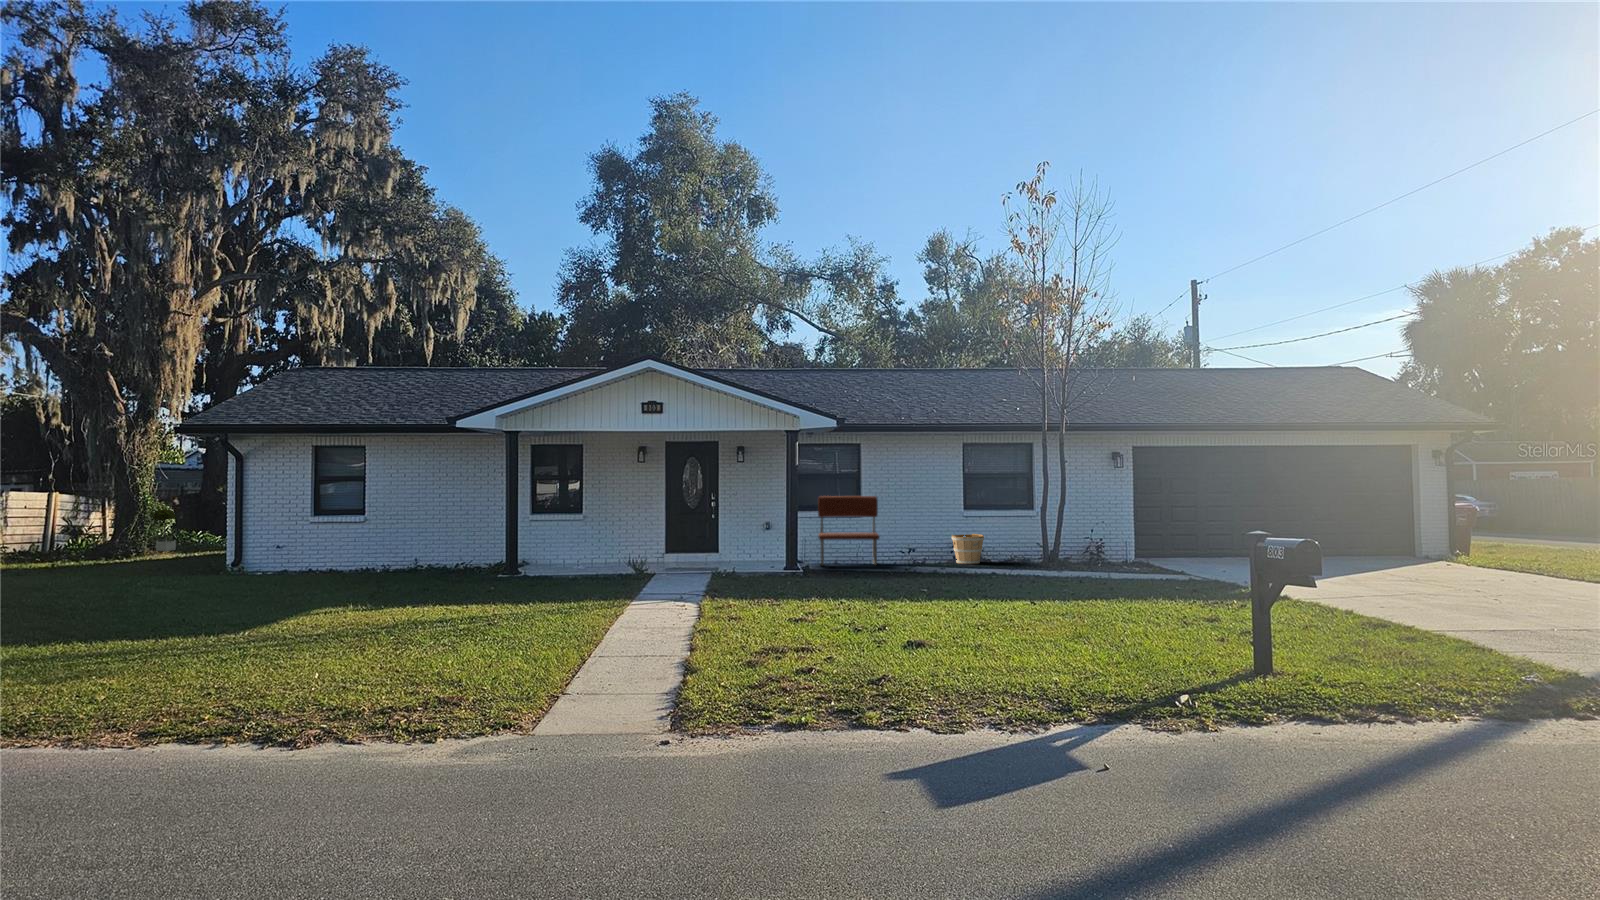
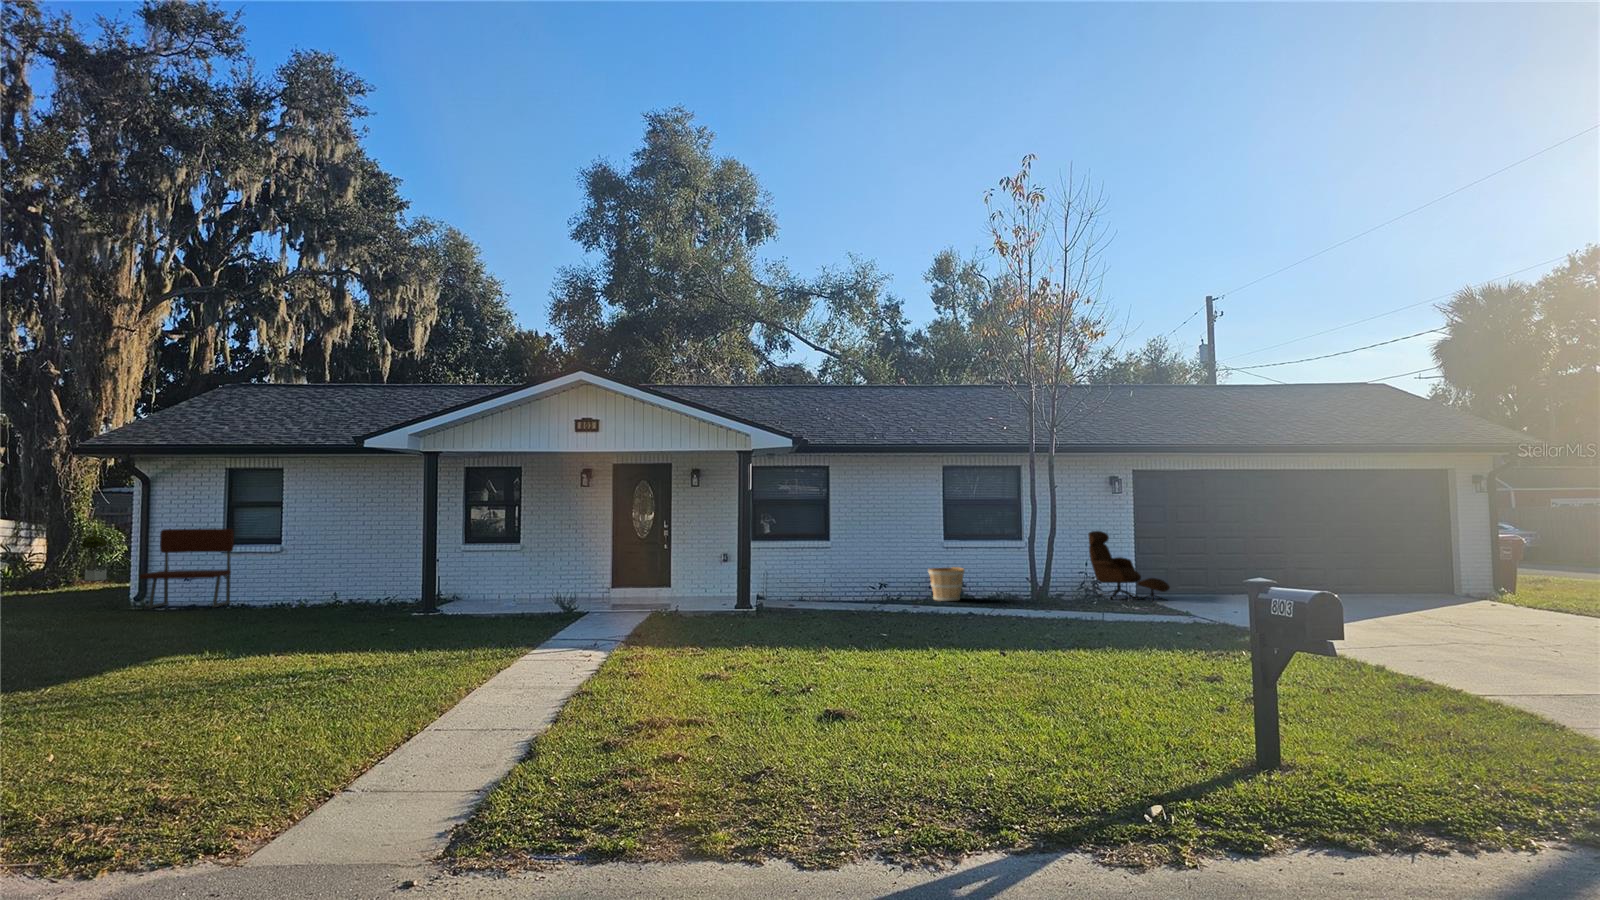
bench: present [818,496,880,565] -> present [140,529,234,609]
lounge chair: none [1094,501,1166,564] -> present [1088,531,1170,601]

